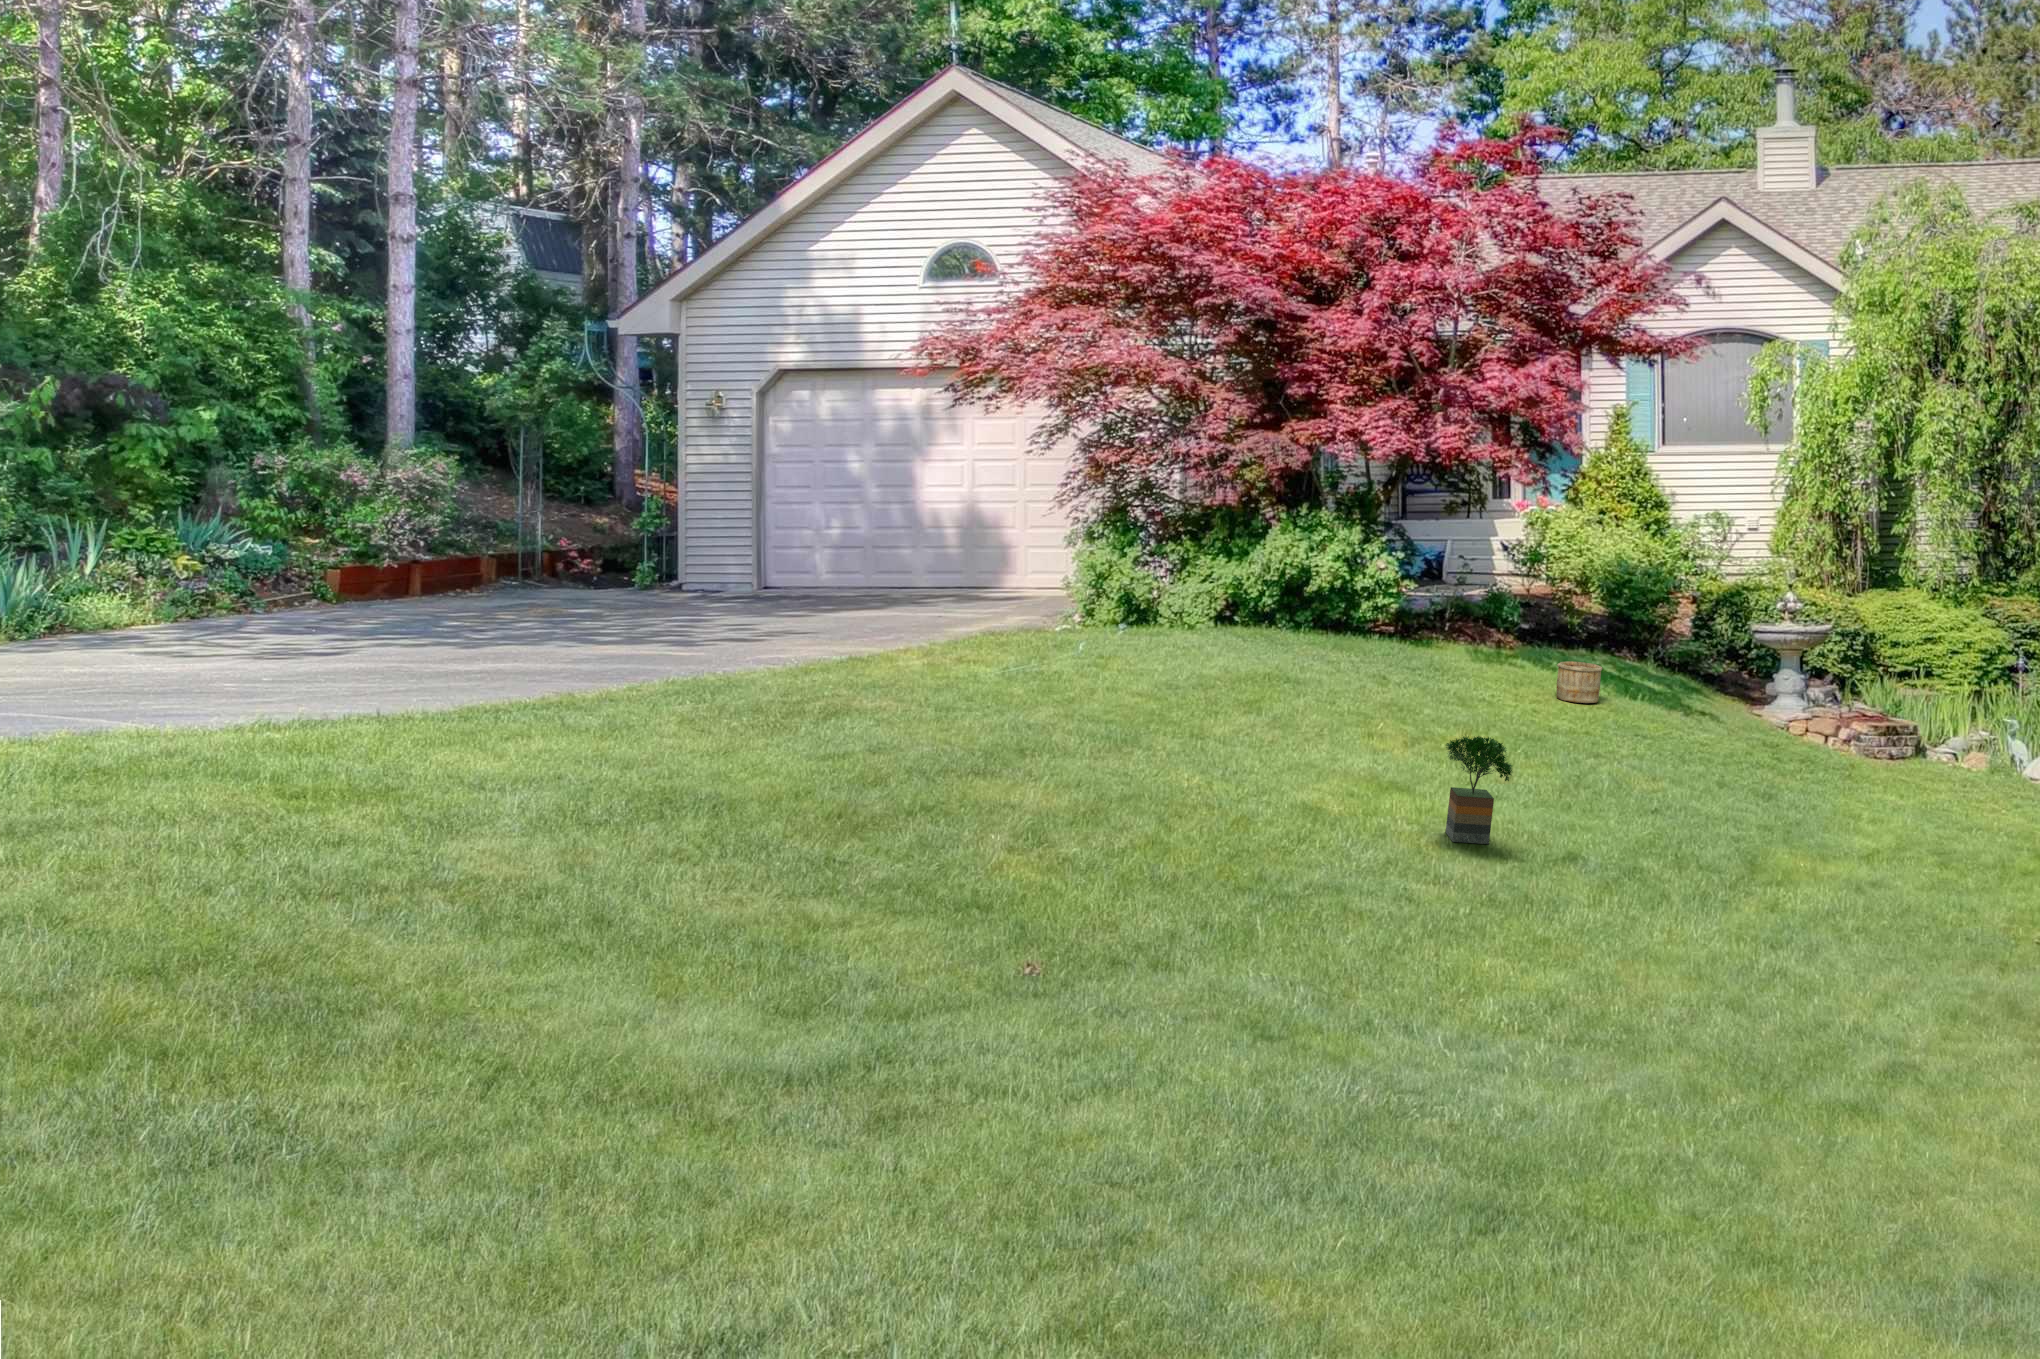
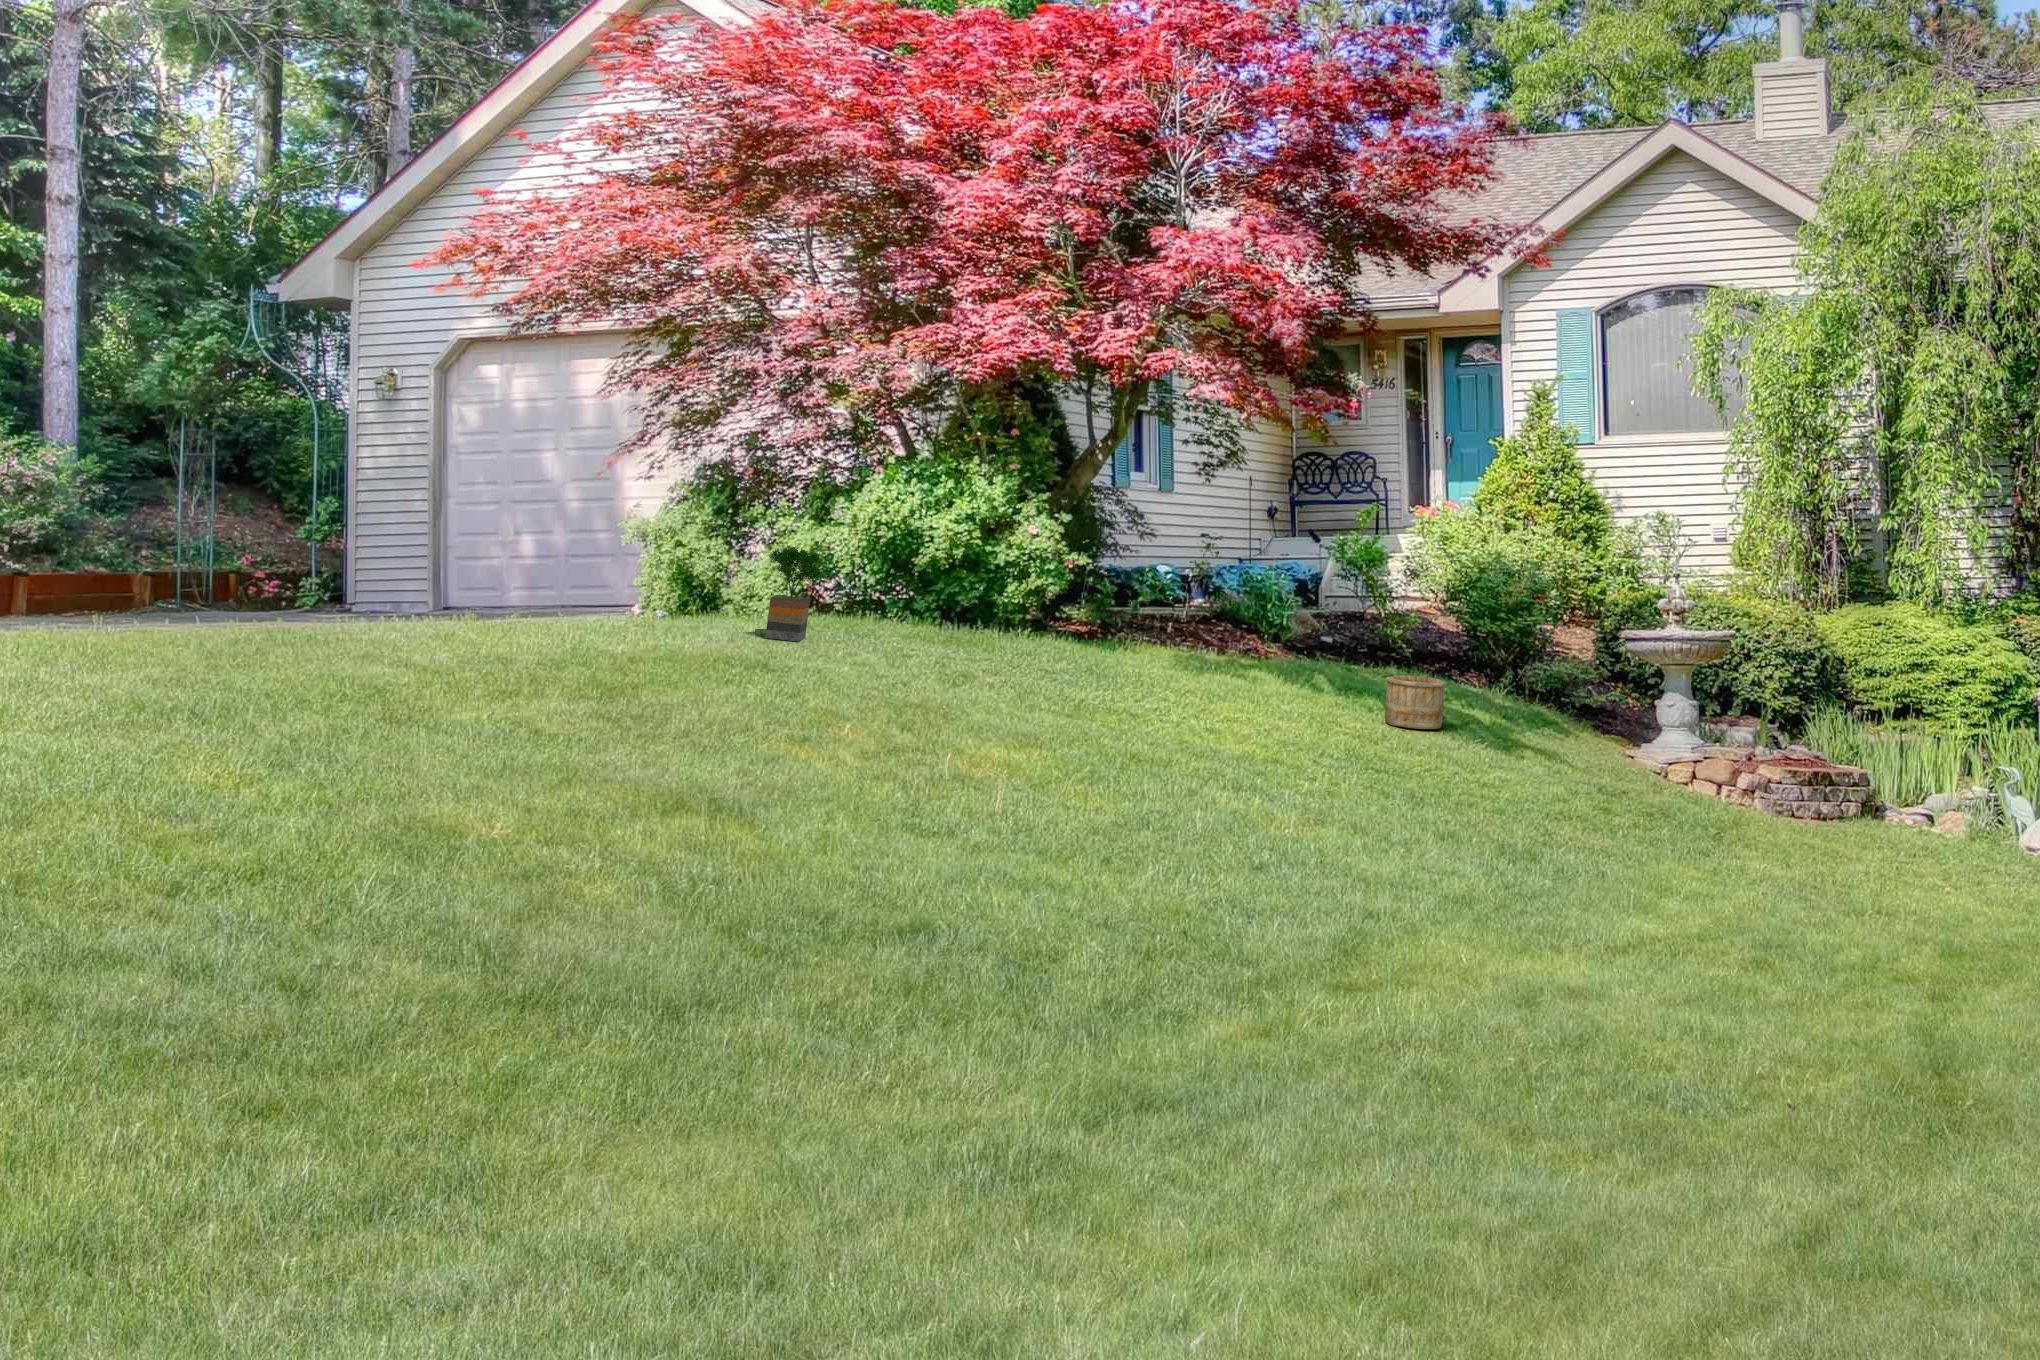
potted tree: present [1446,736,1512,844] -> present [765,547,826,641]

